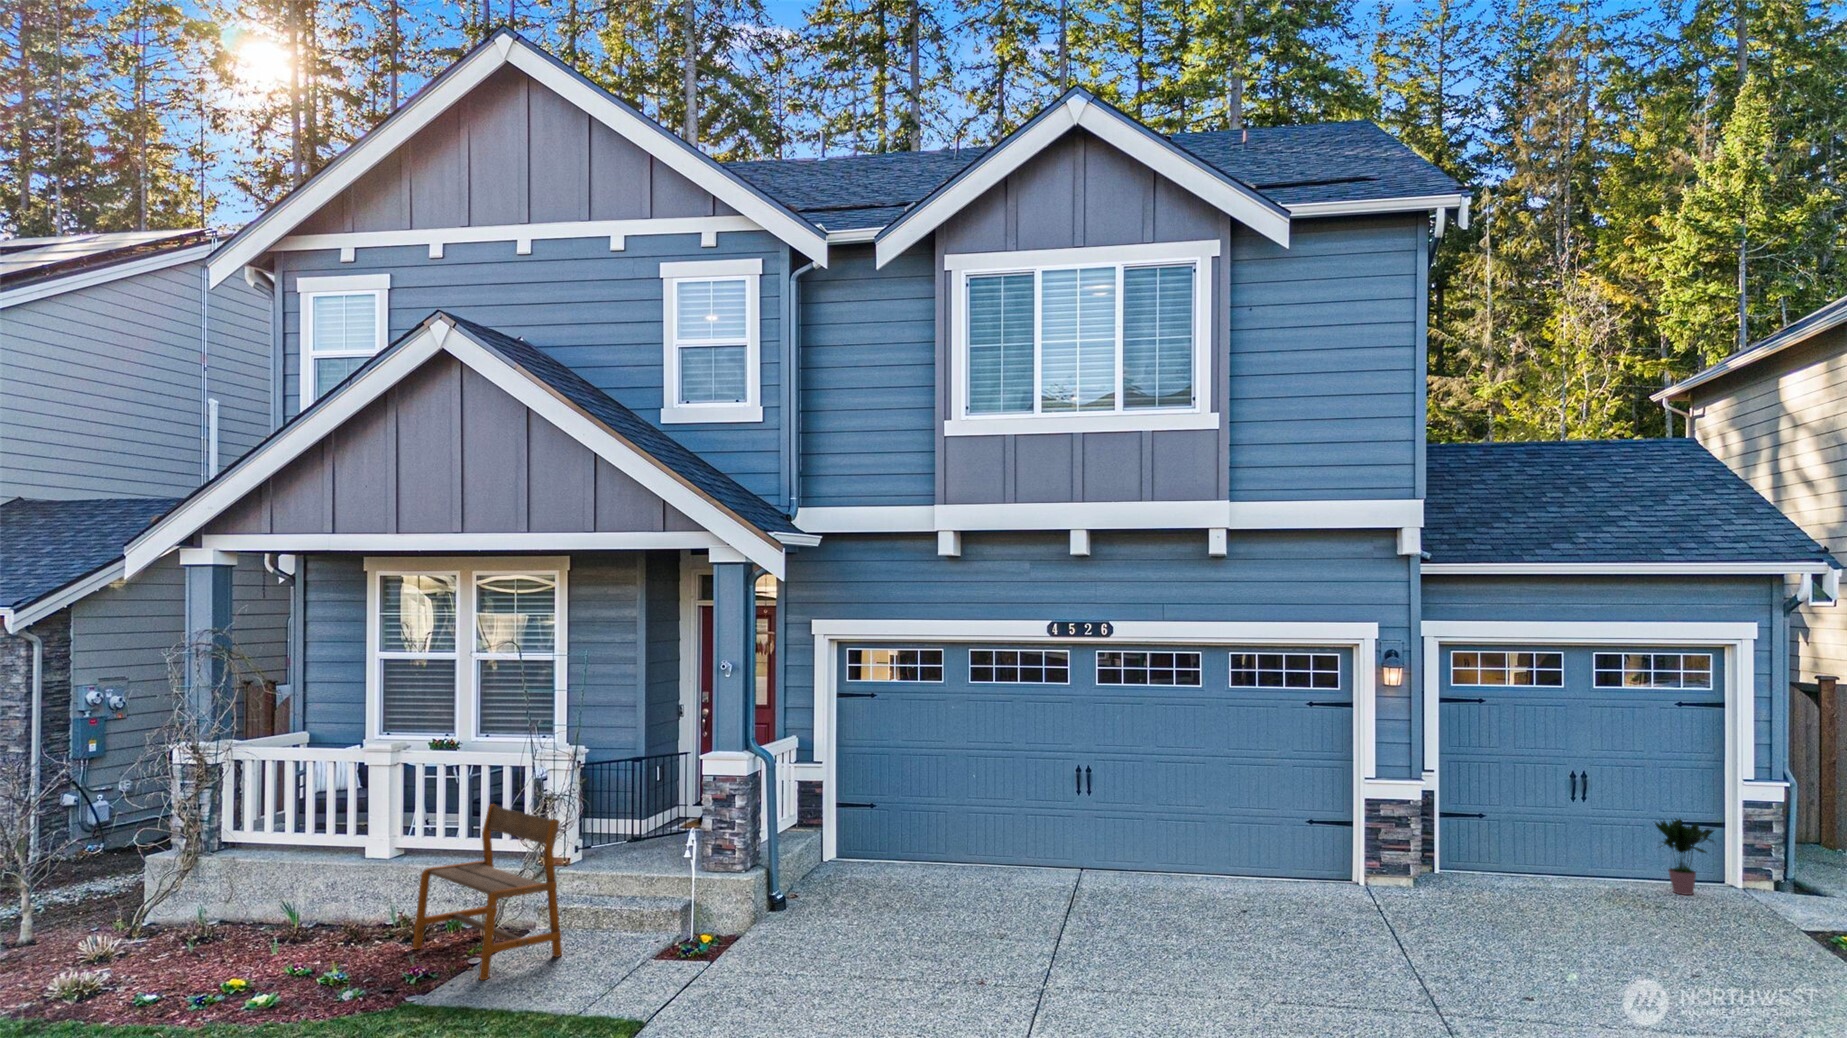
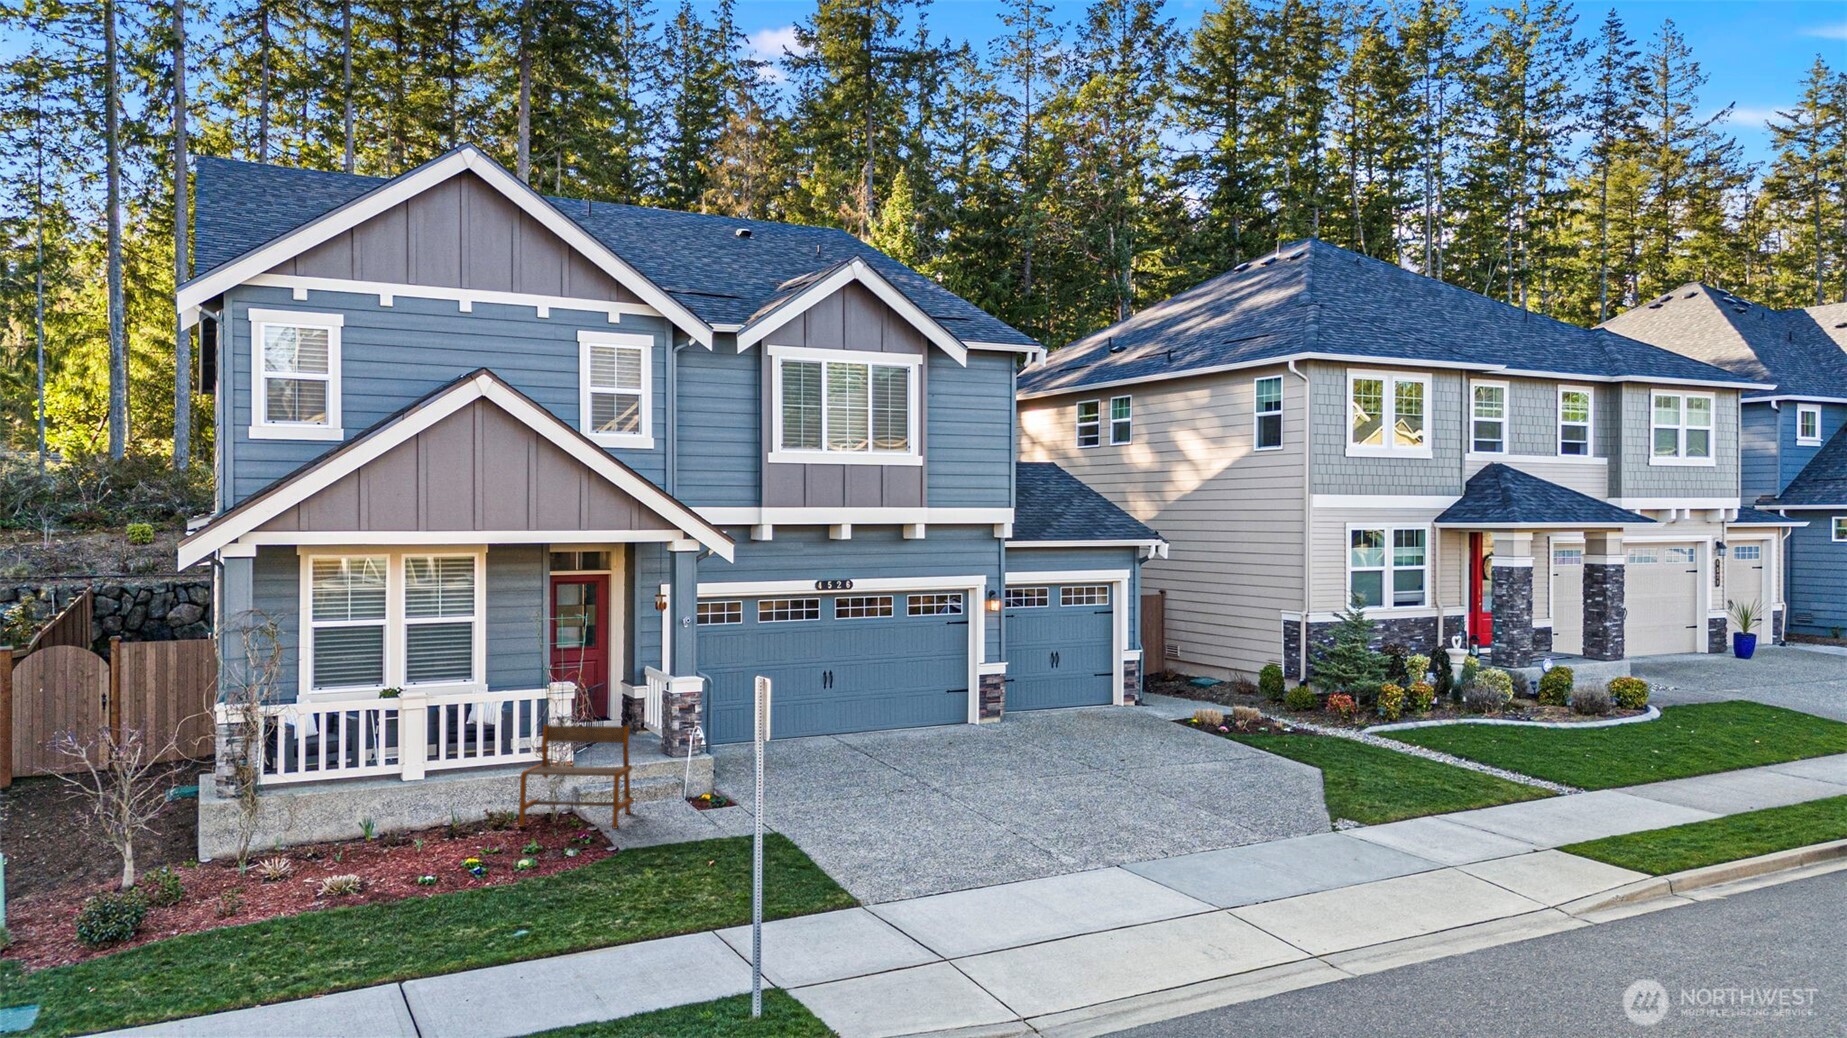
potted plant: present [1655,819,1713,895] -> none [1093,672,1120,710]

